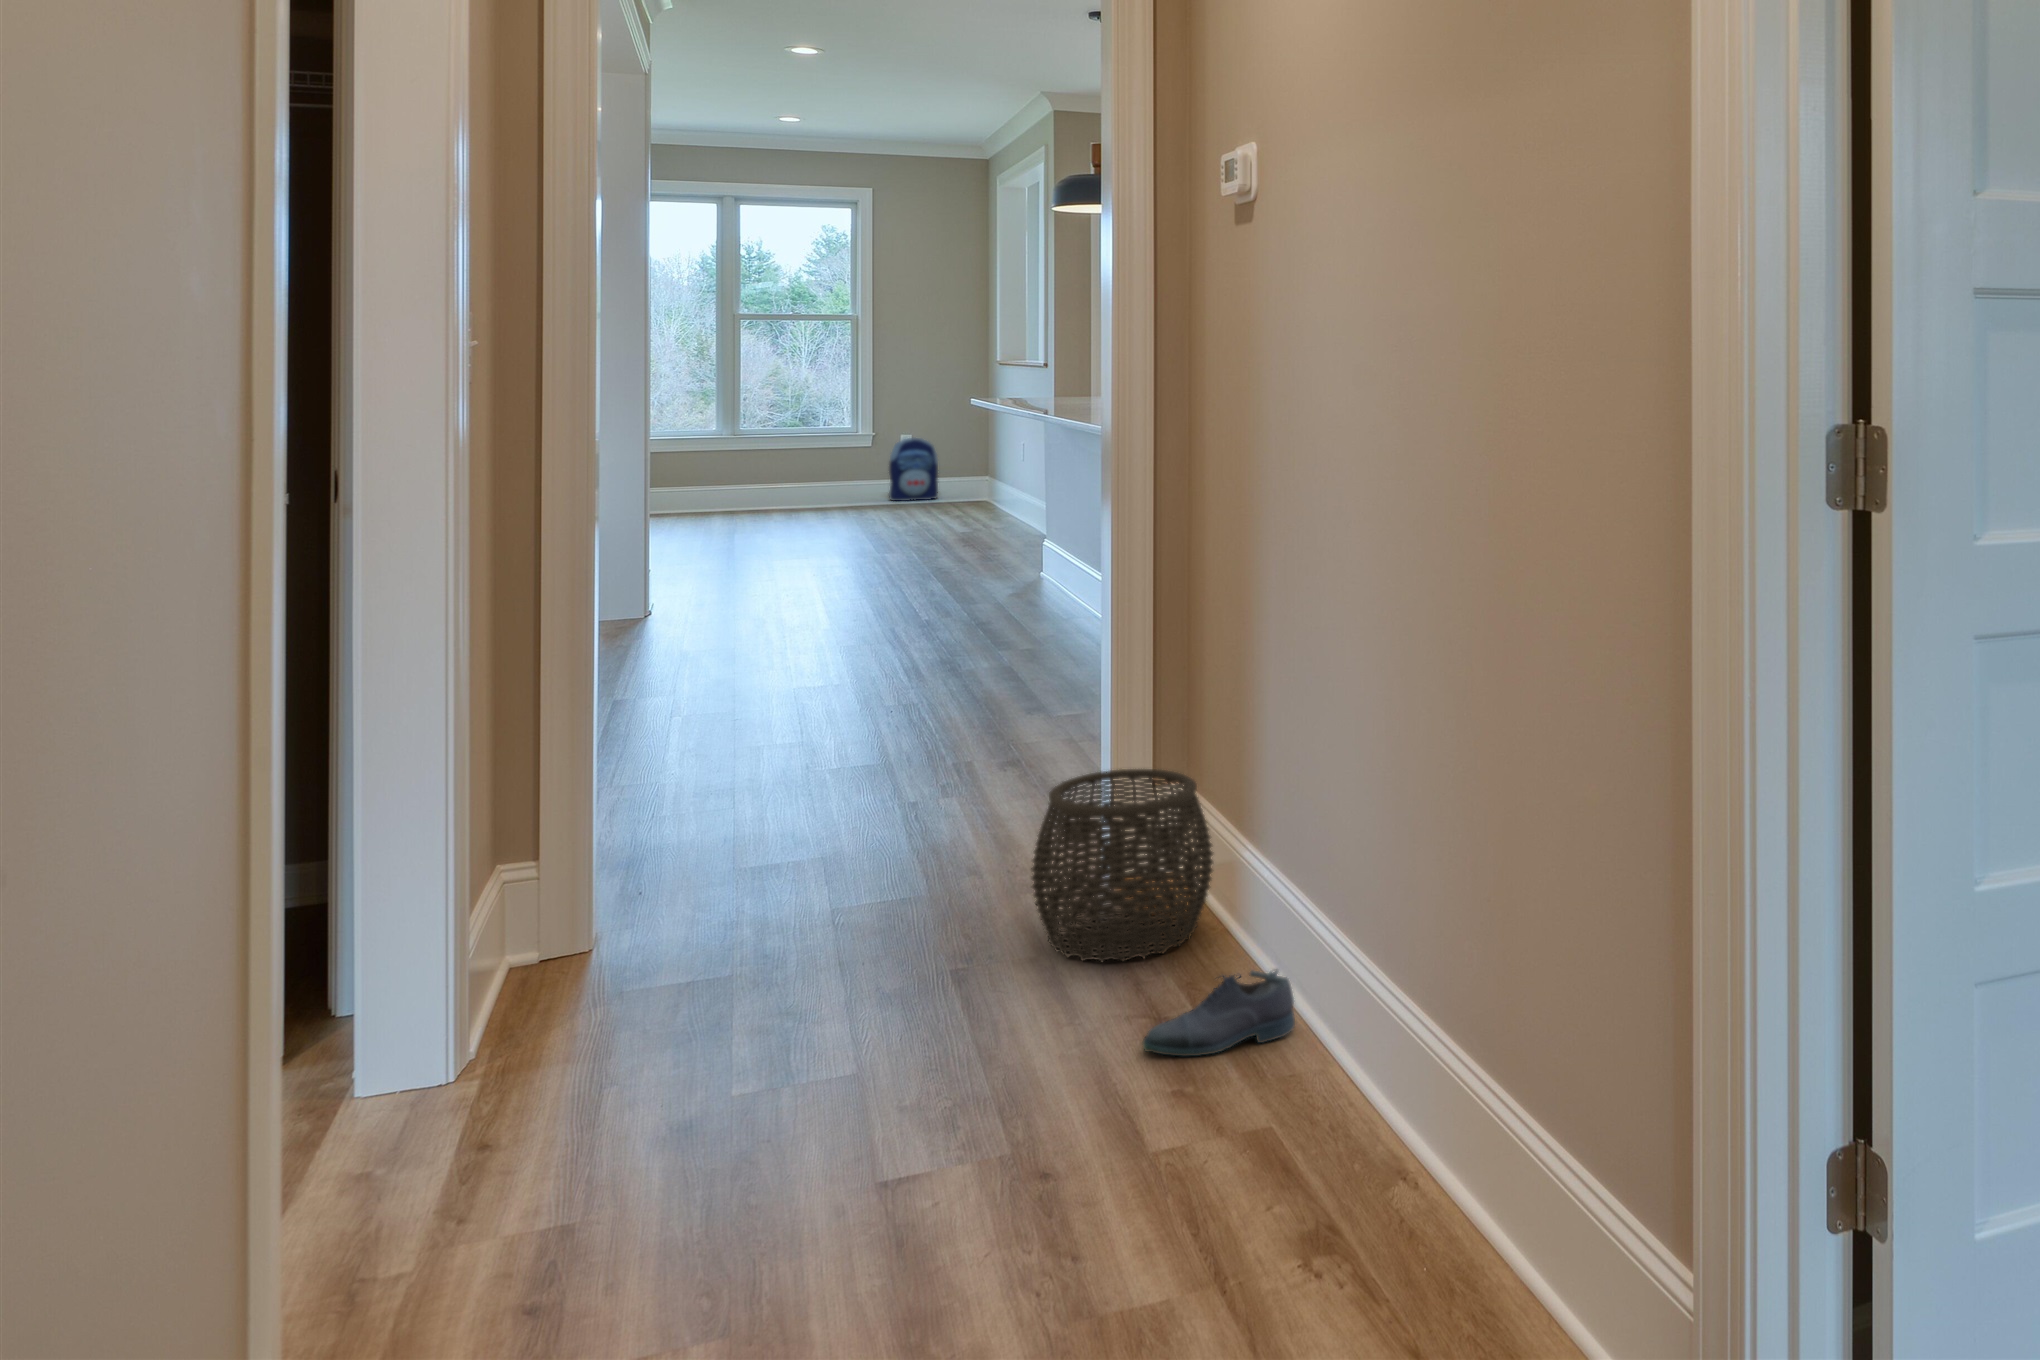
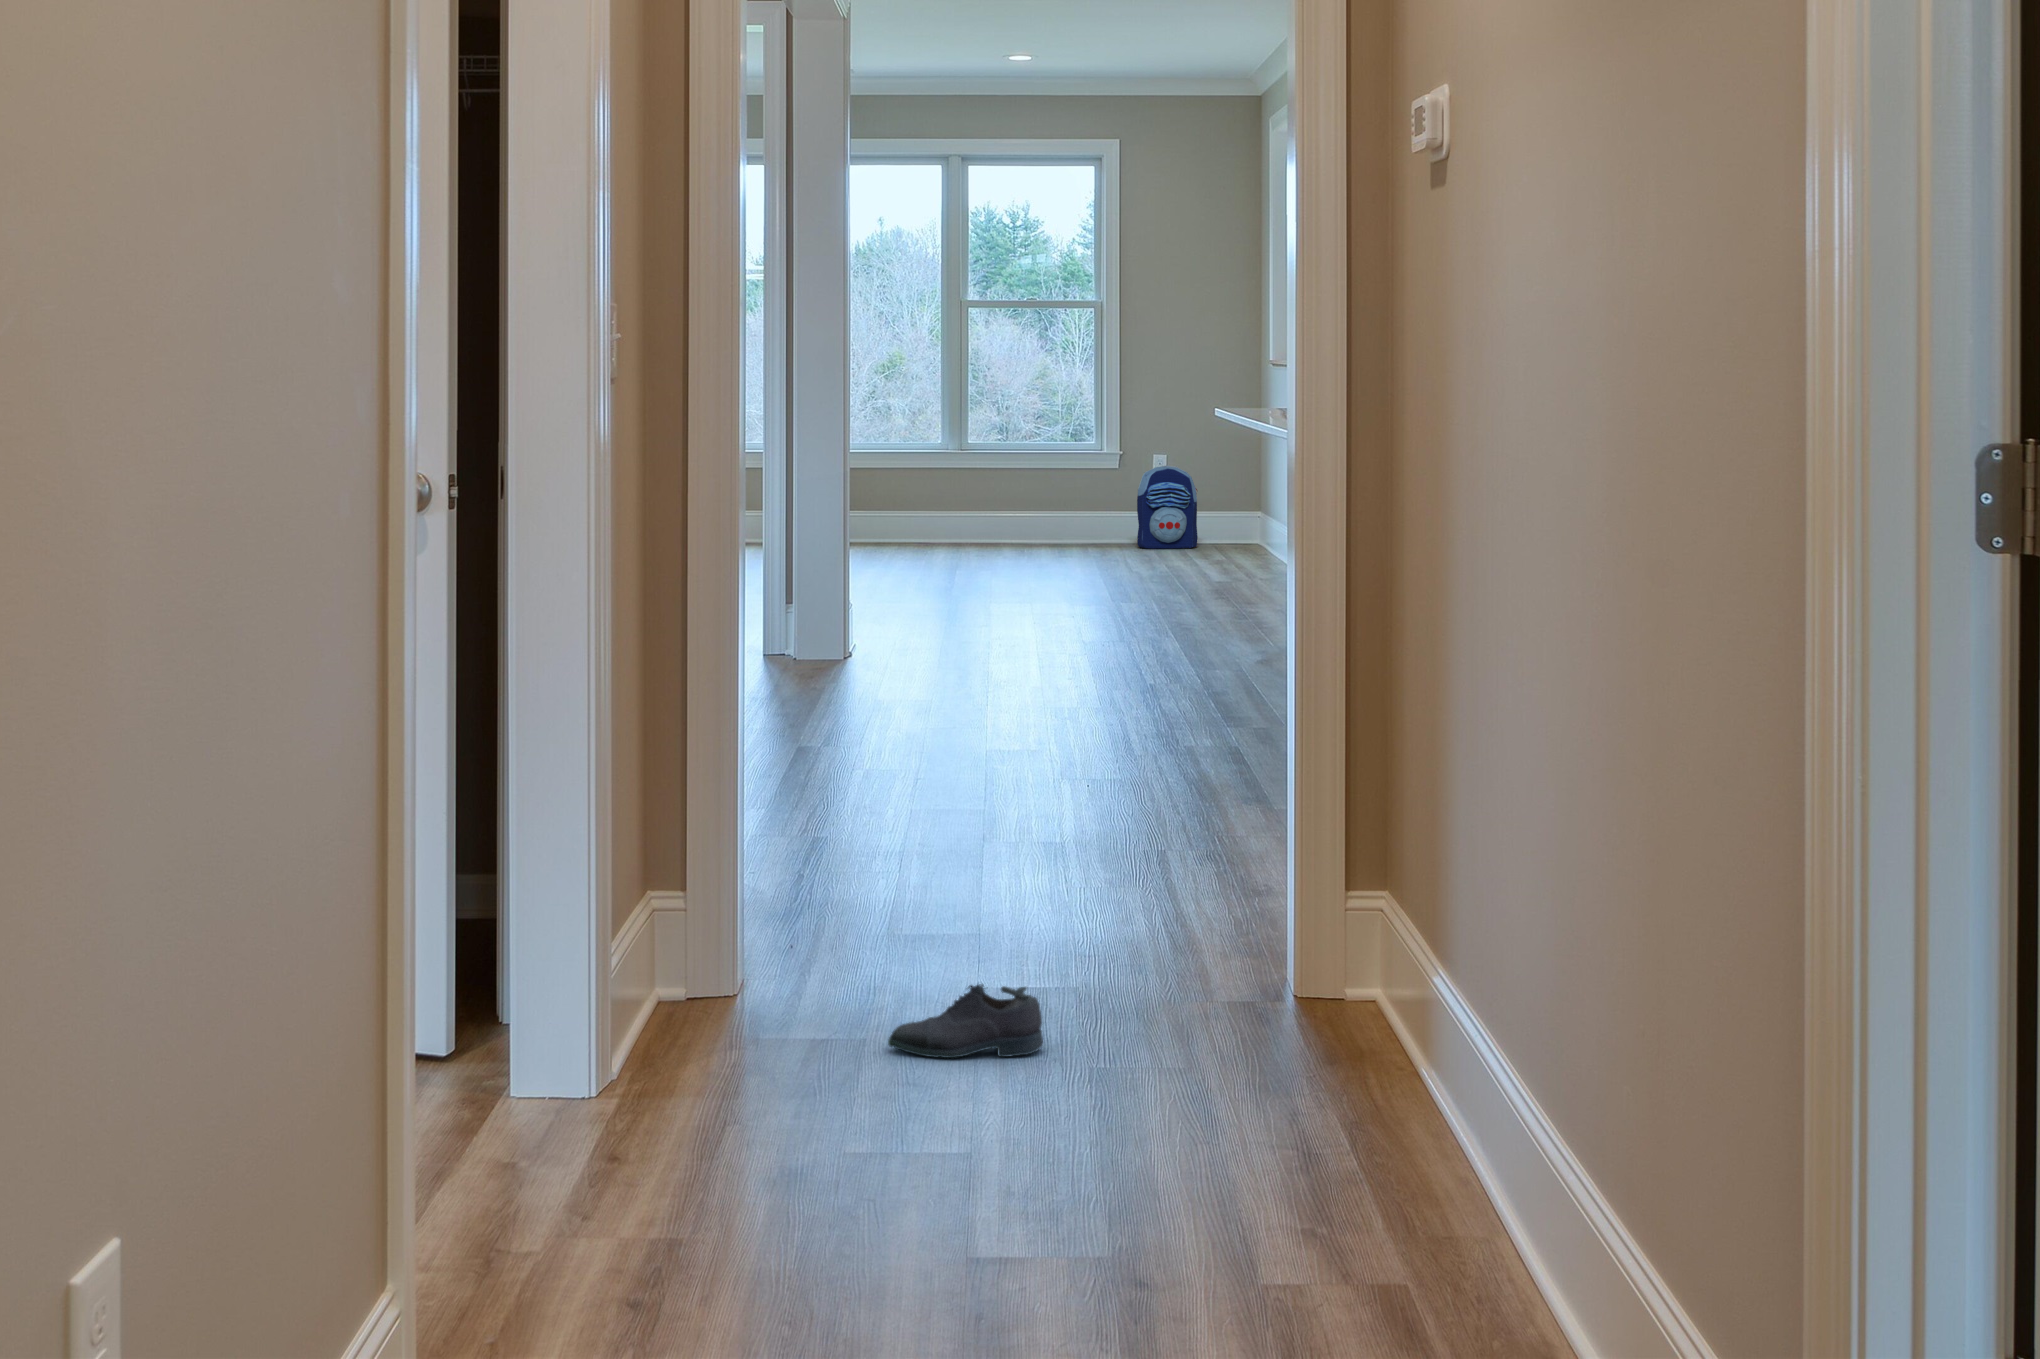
woven basket: present [1032,769,1213,962] -> none [1190,874,1410,1107]
shoe: present [1142,970,1295,1056] -> present [888,984,1043,1058]

